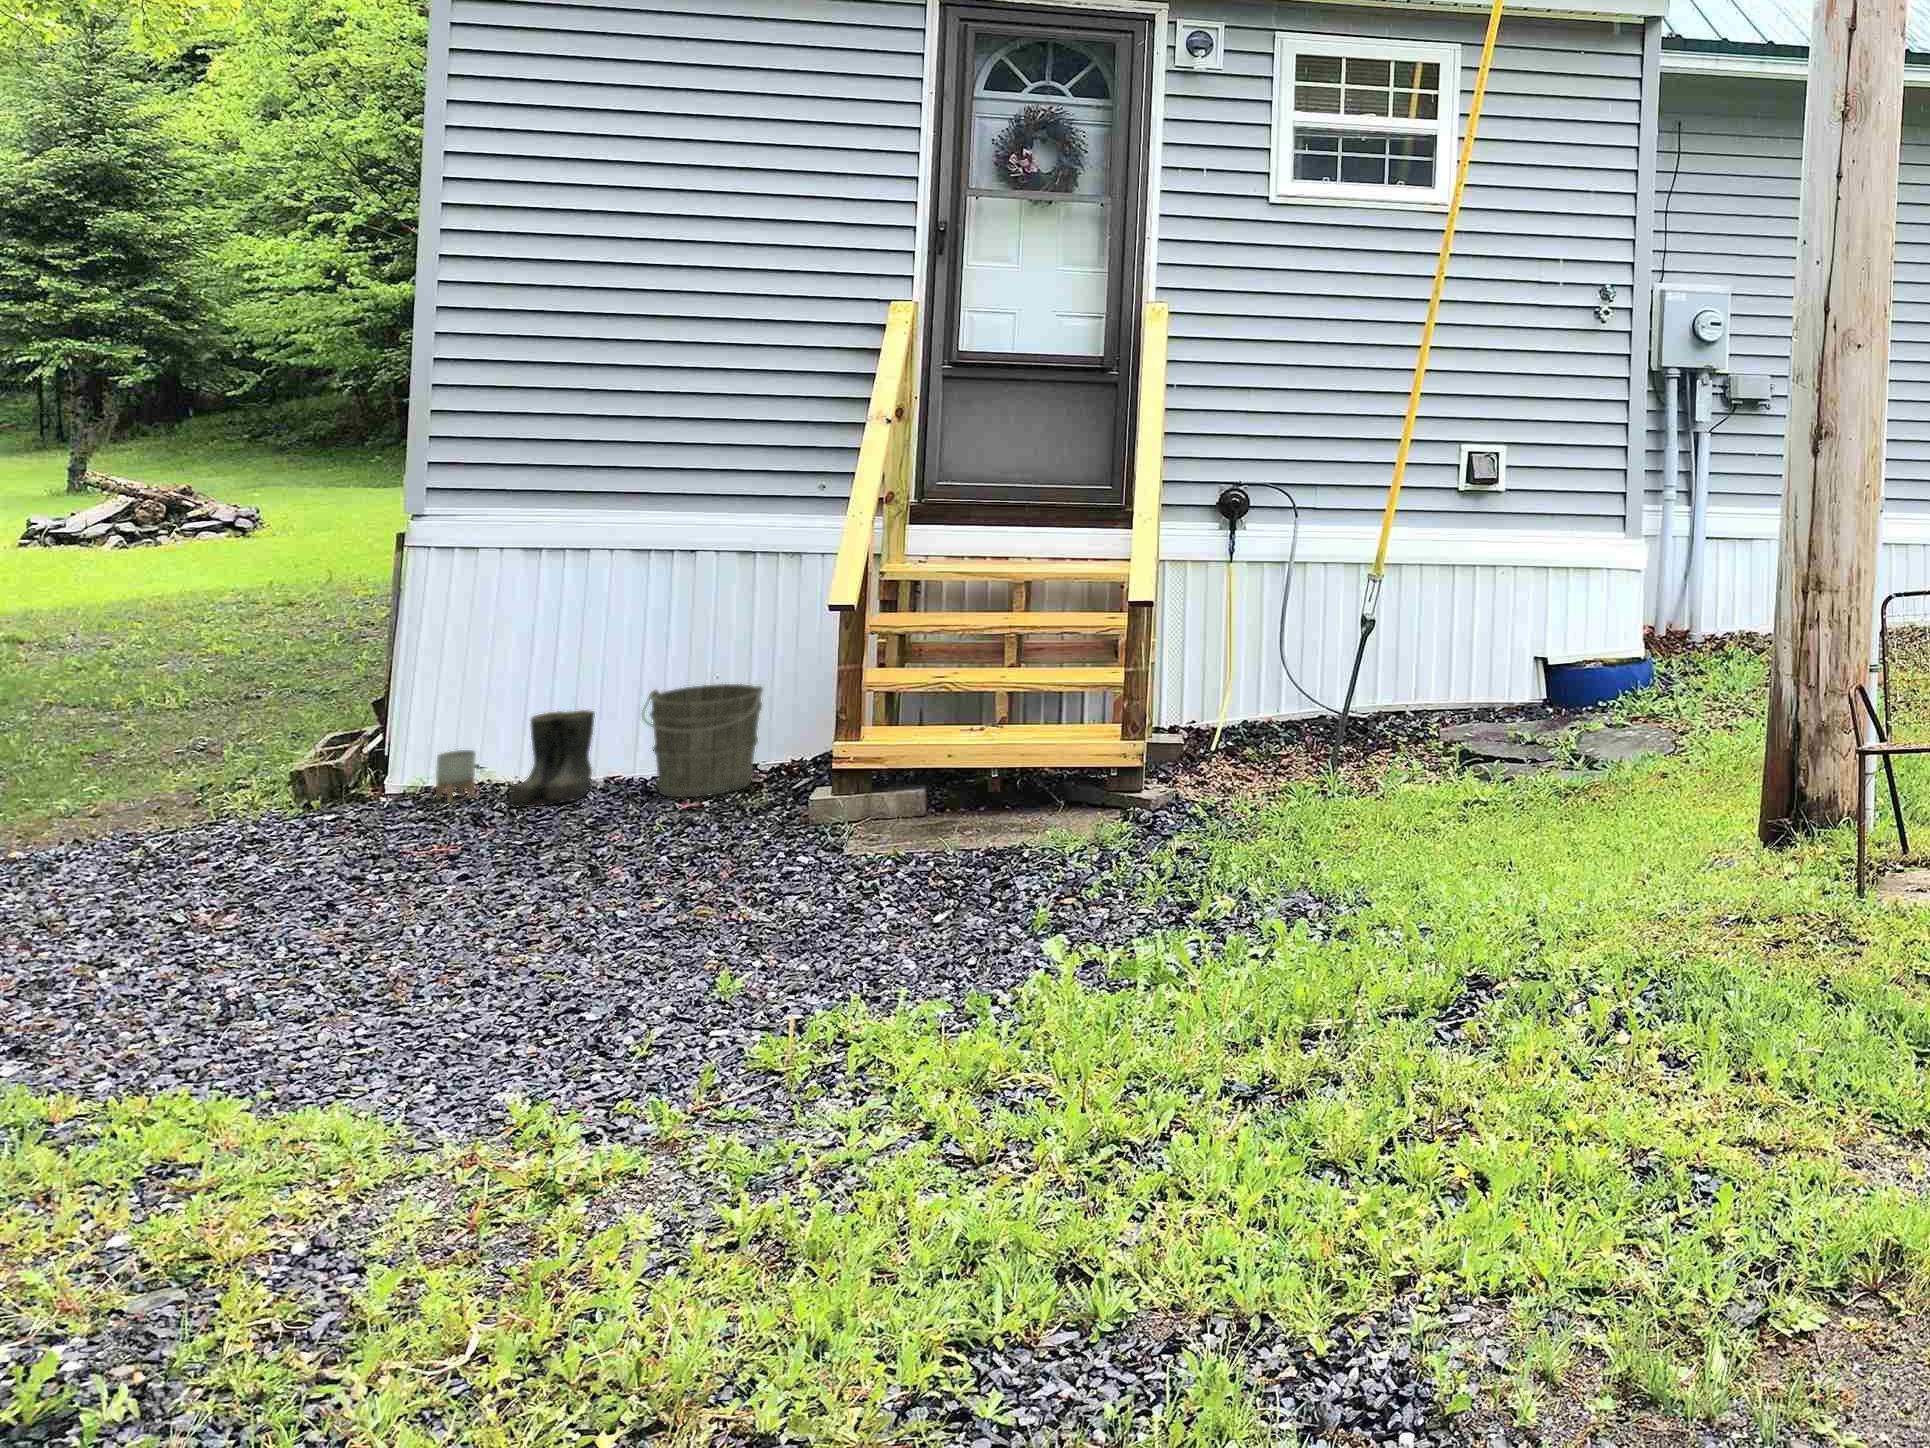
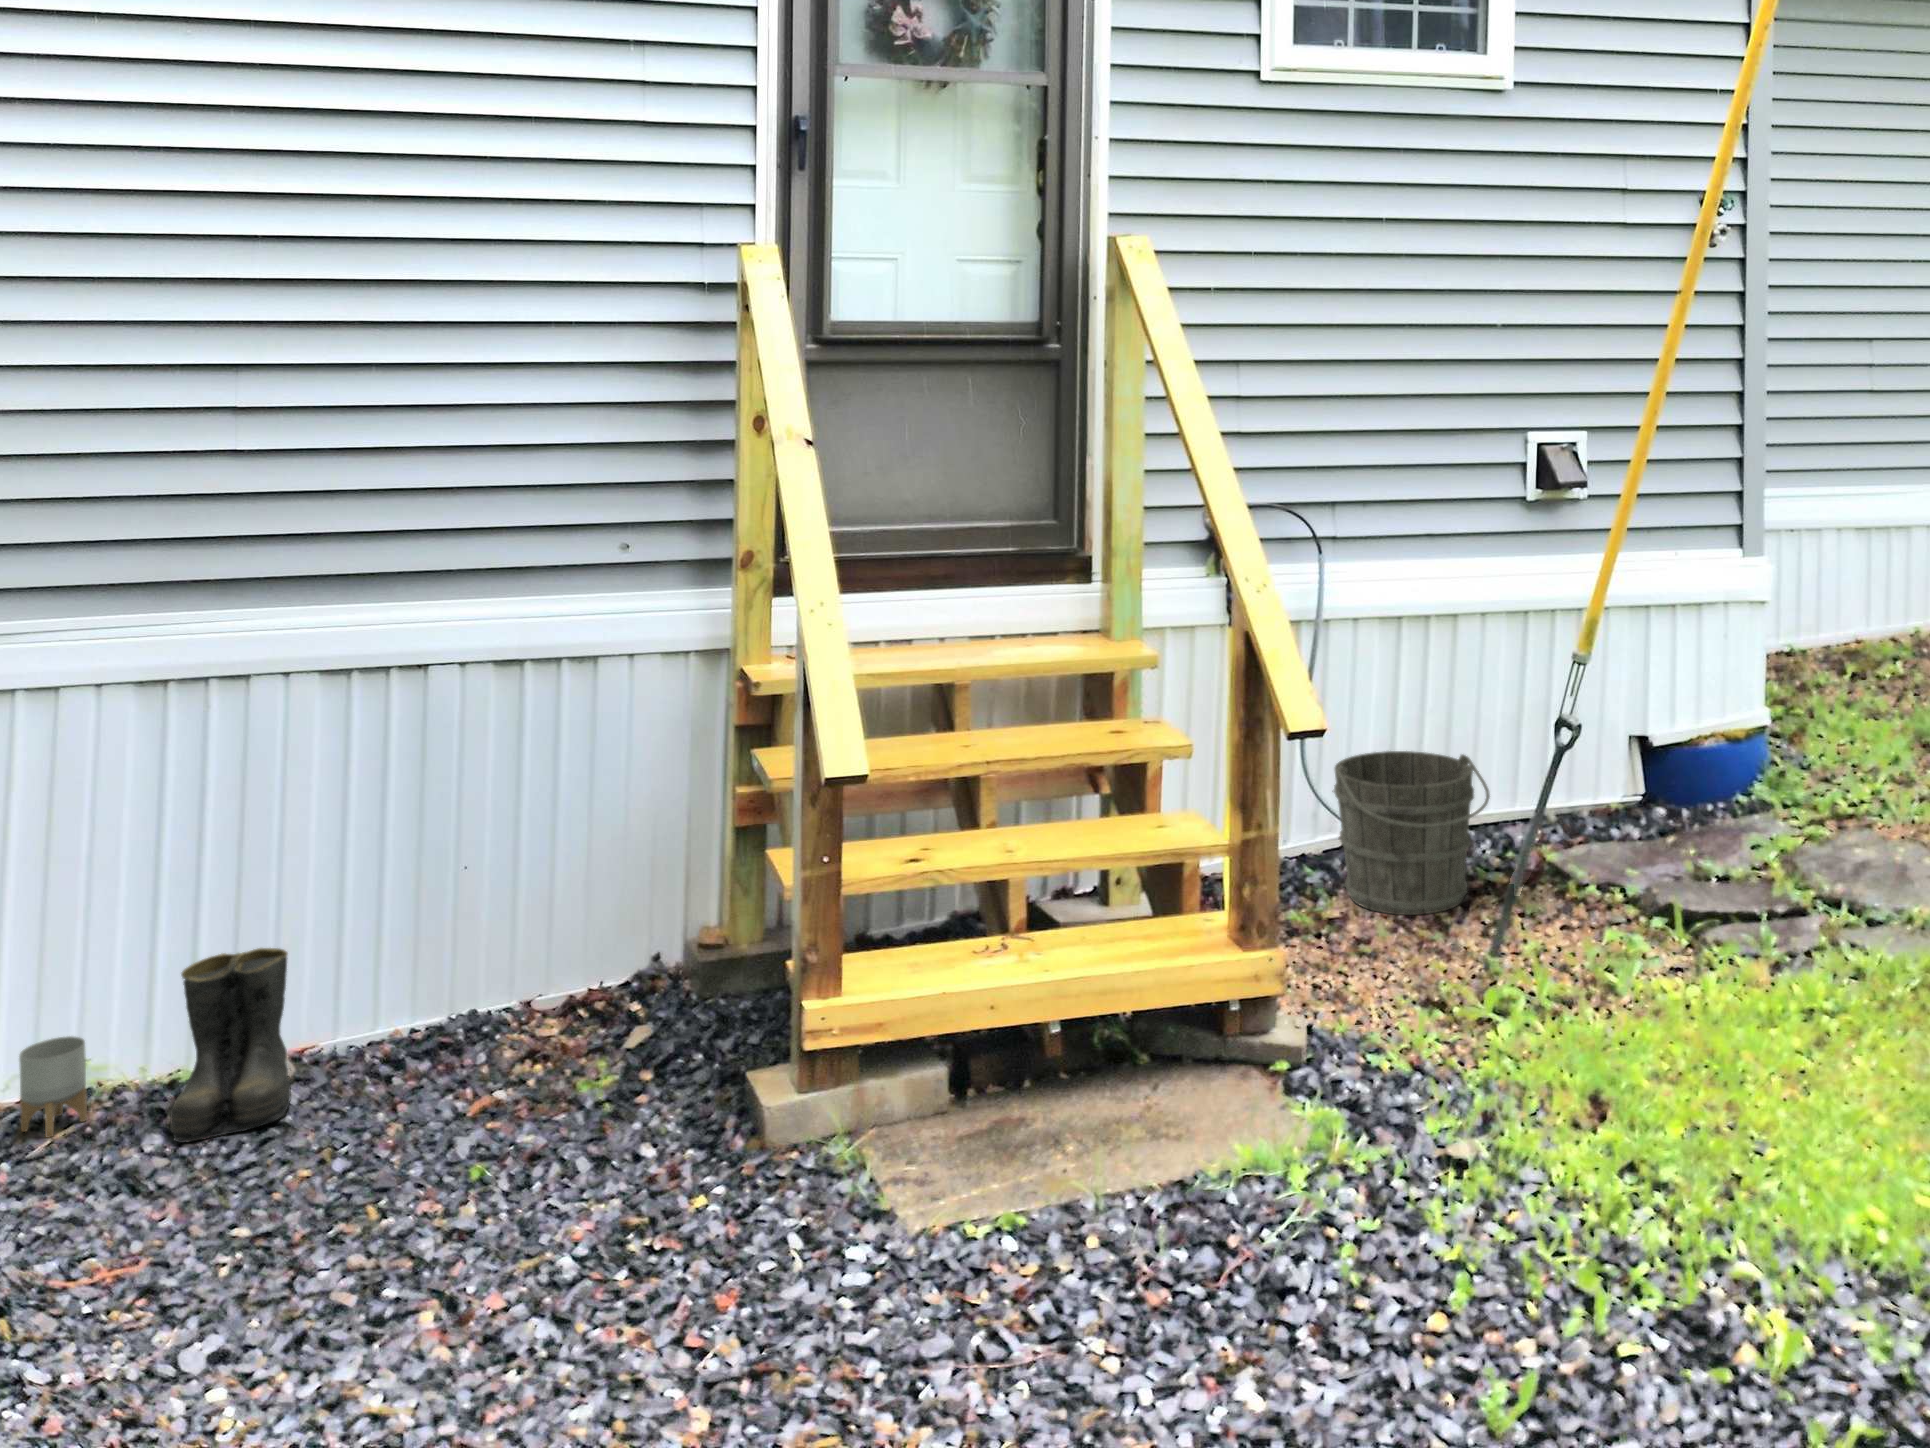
bucket: present [642,684,763,797] -> present [1332,751,1490,915]

